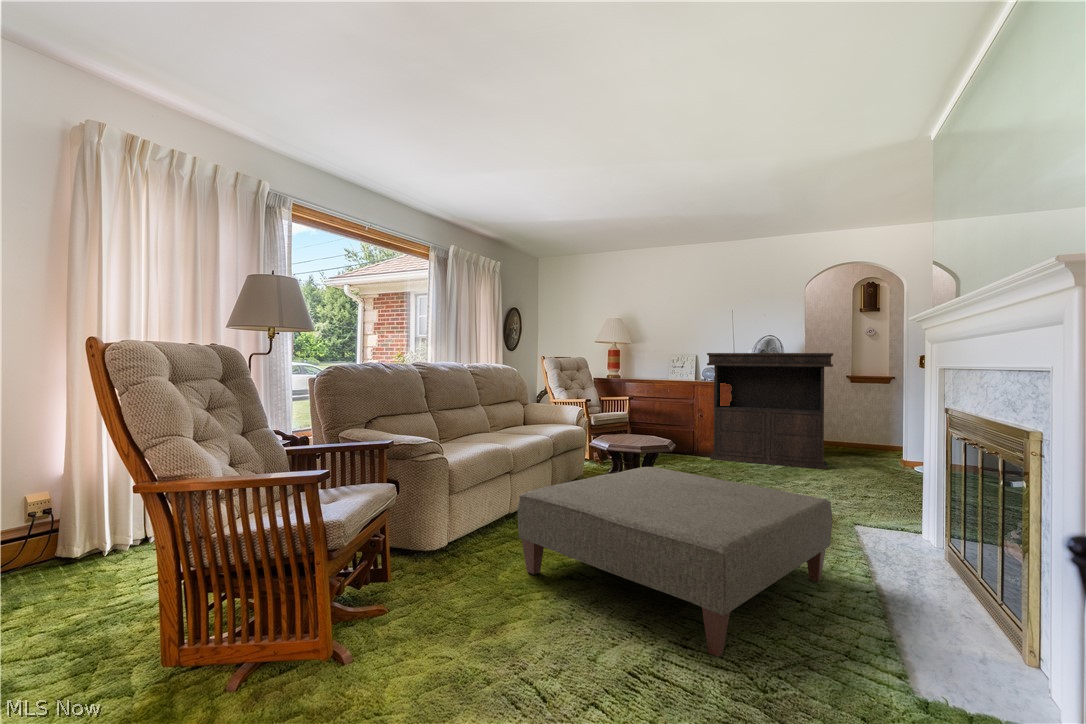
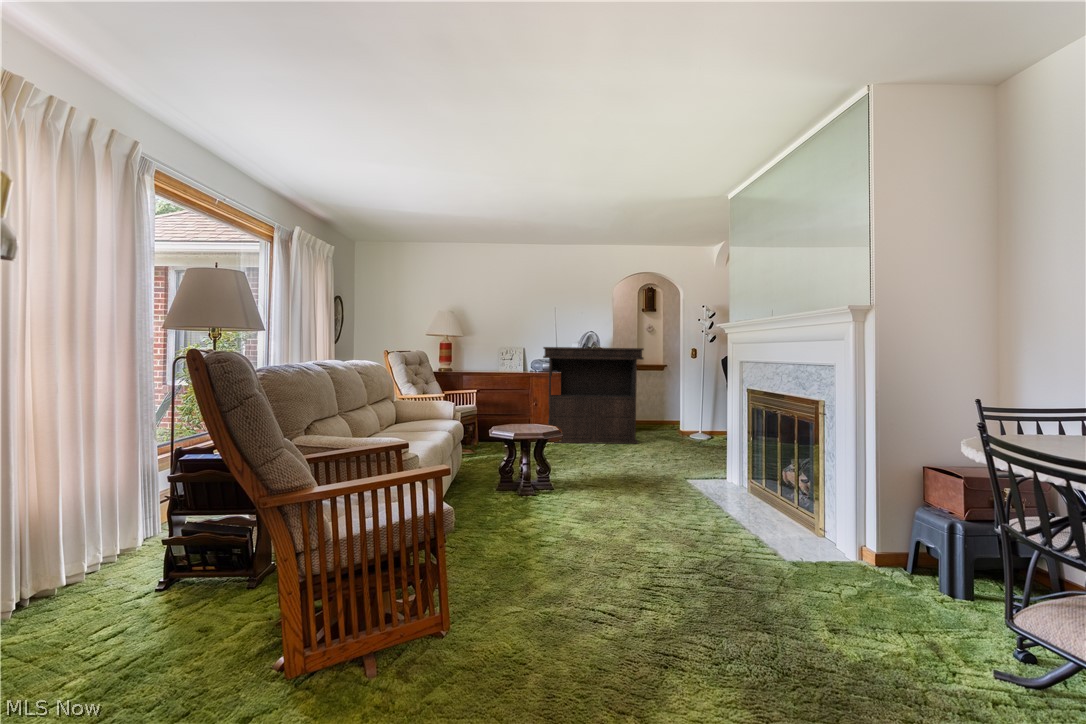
ottoman: present [518,467,832,657] -> none [497,449,706,566]

